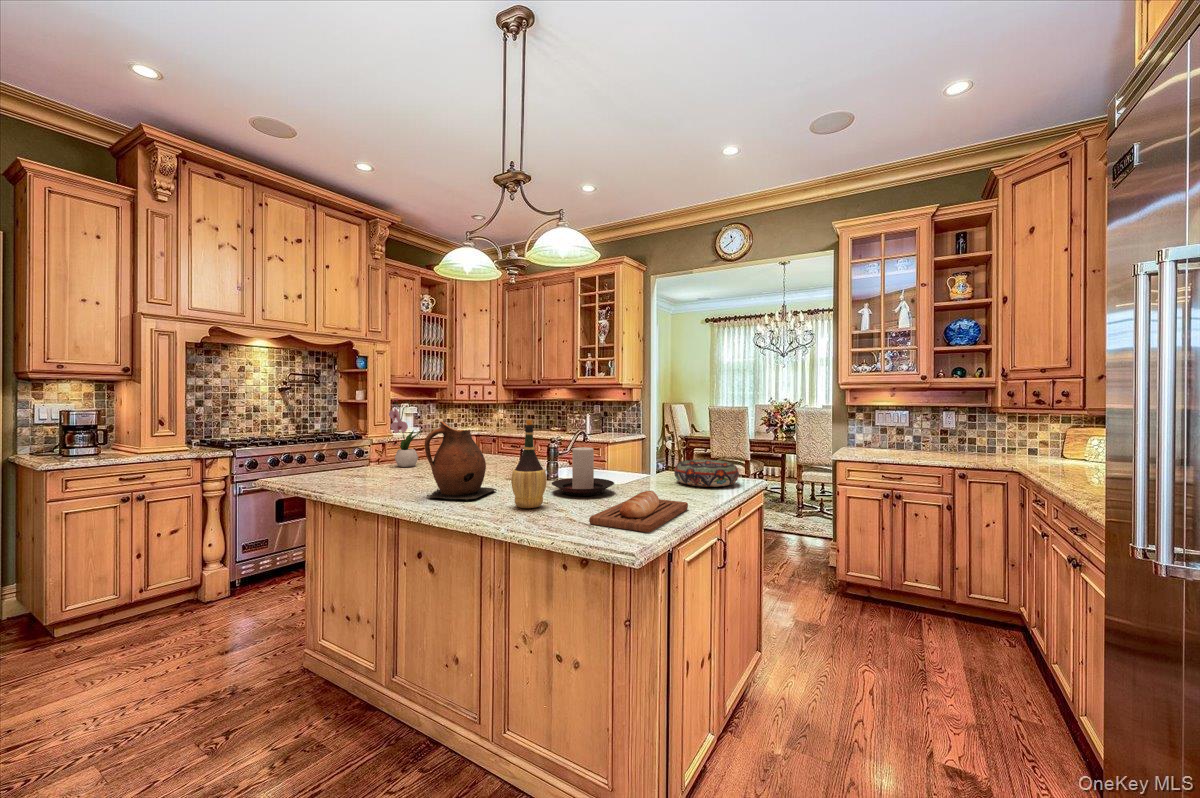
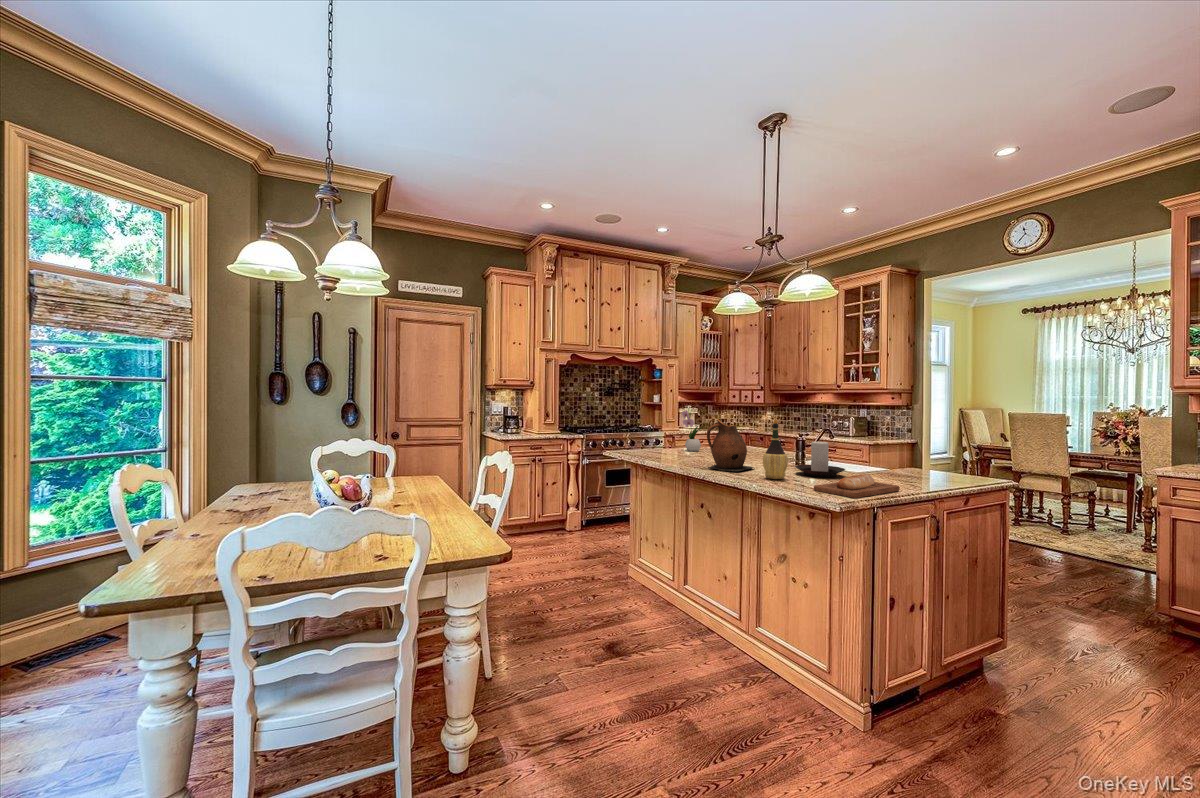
decorative bowl: present [674,460,739,487] -> none [906,459,971,481]

